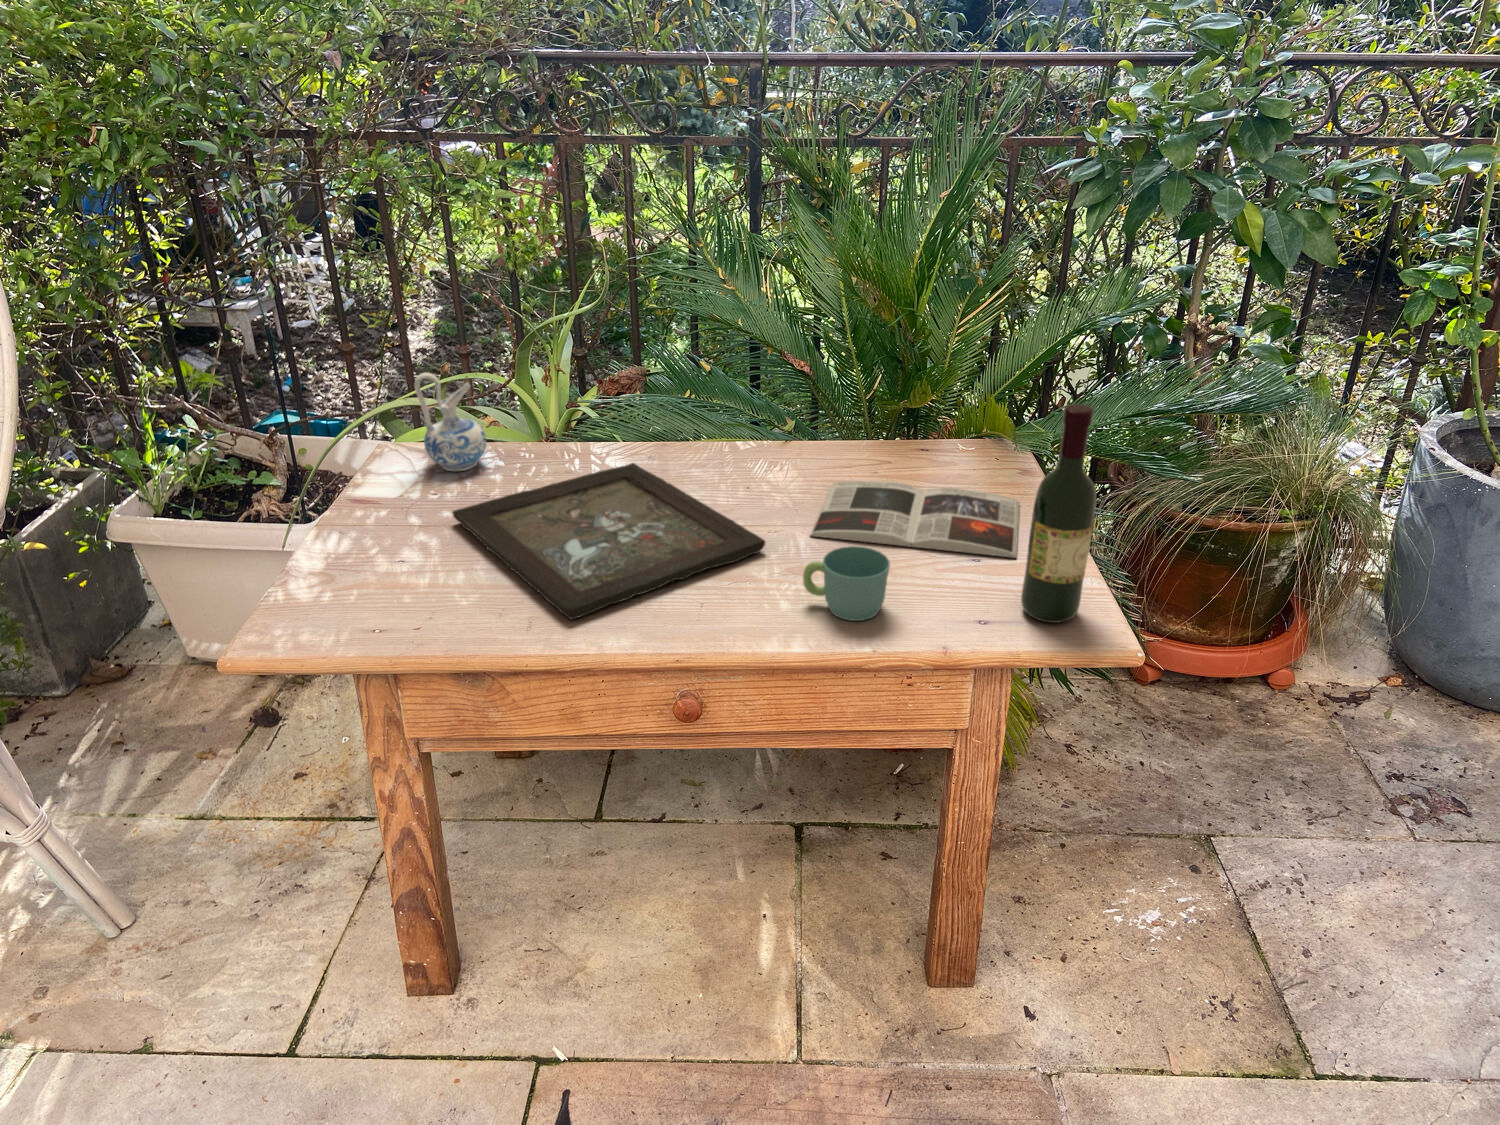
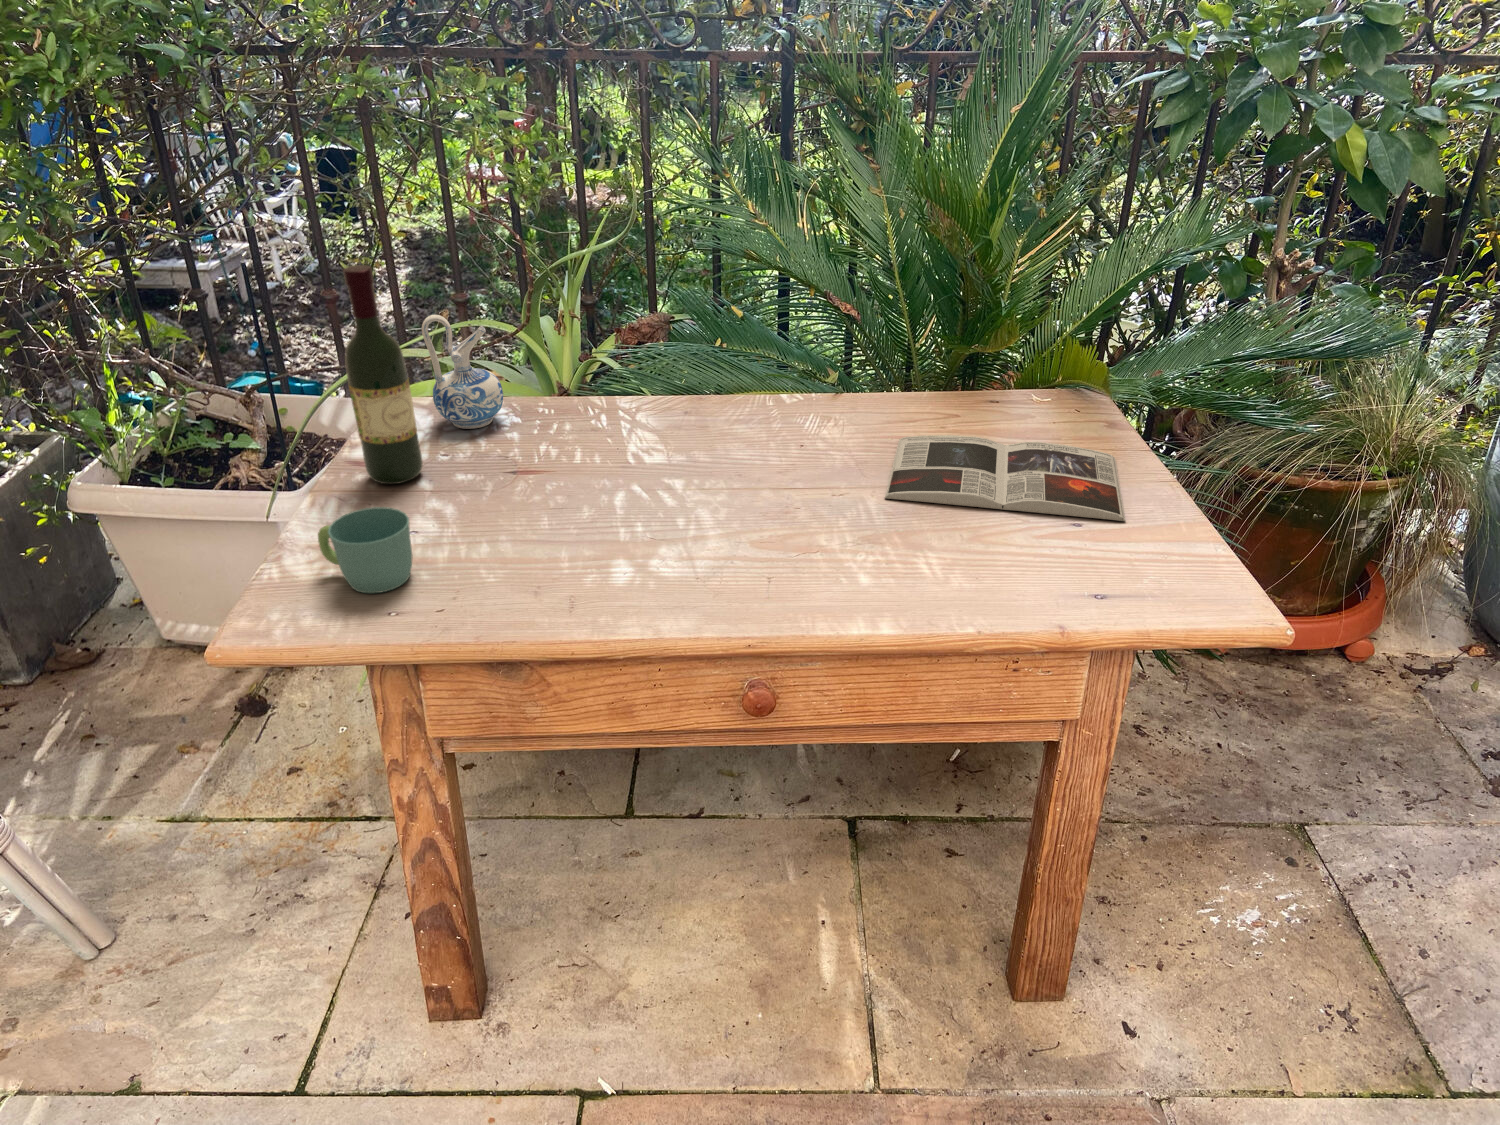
wine bottle: present [1021,404,1096,623] -> present [343,265,423,484]
tray: present [452,463,765,619] -> none [471,417,838,598]
mug: present [803,546,890,621] -> present [318,507,412,593]

